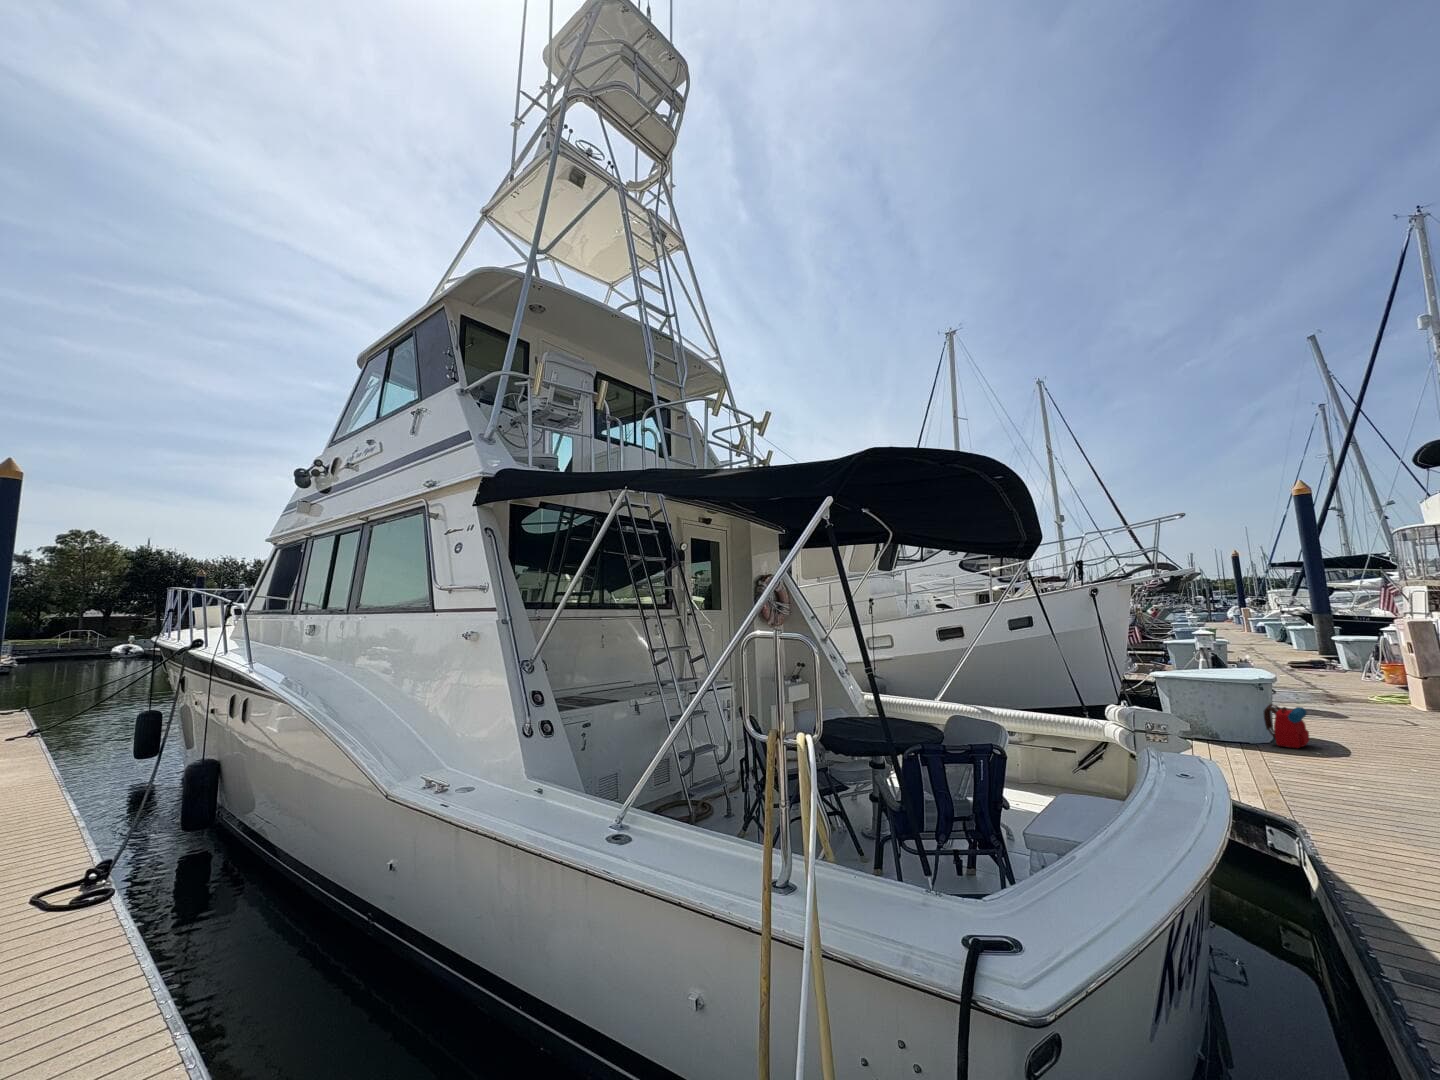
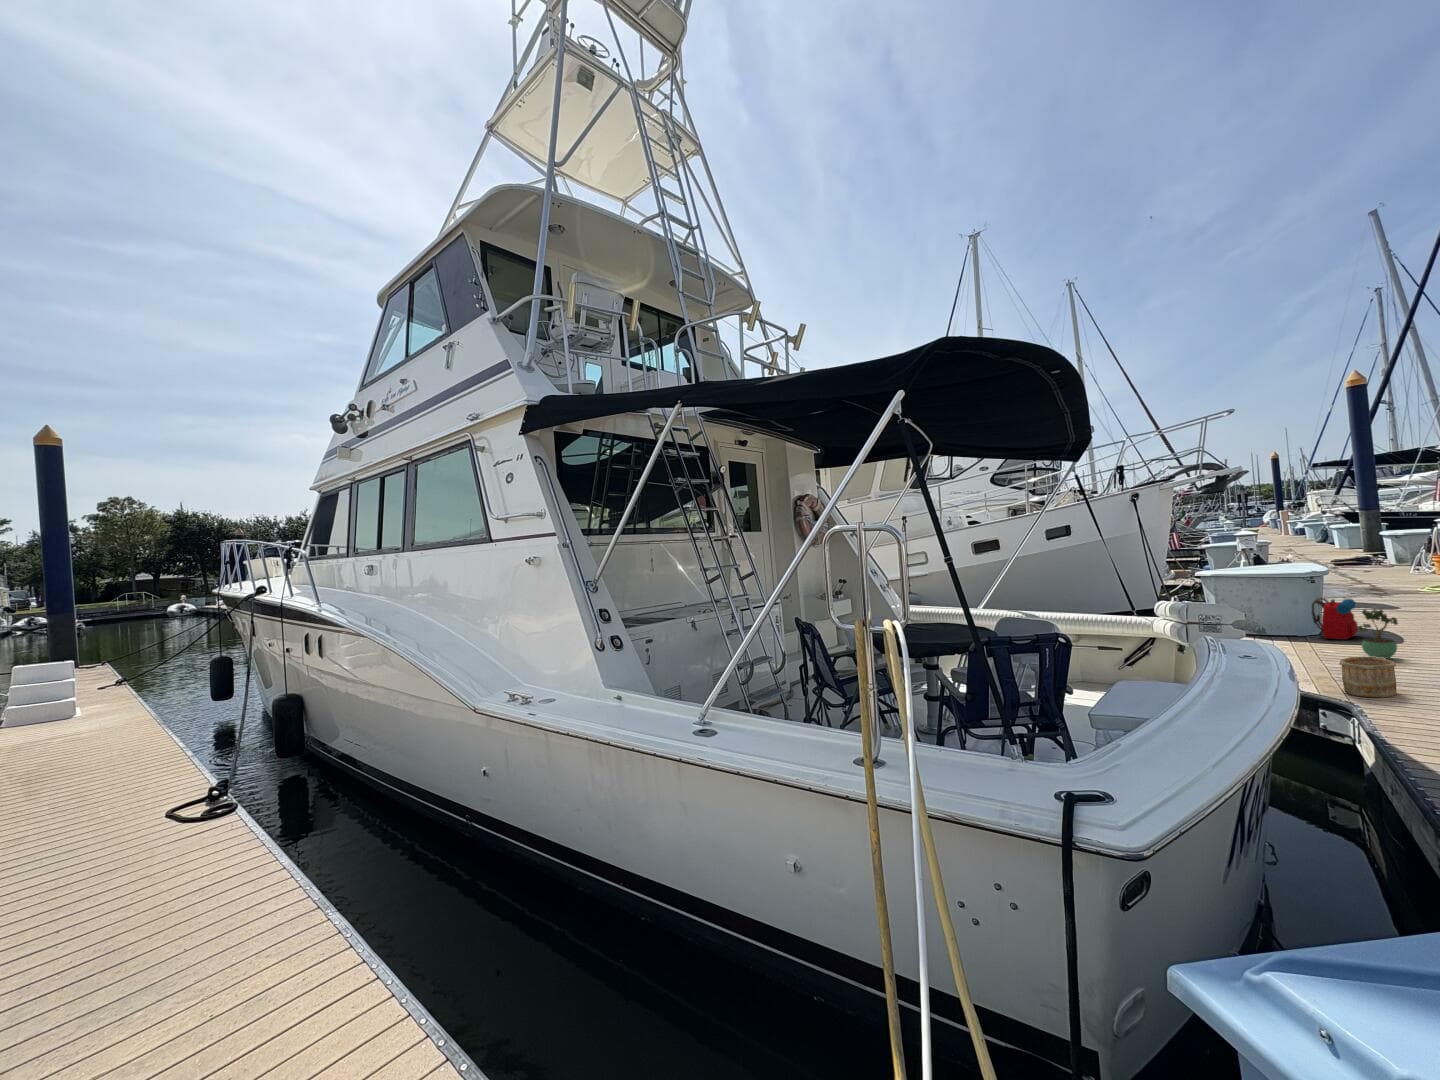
potted plant: none [1307,721,1348,773] -> present [1357,610,1398,659]
wooden bucket: none [1289,771,1347,816] -> present [1339,657,1397,697]

